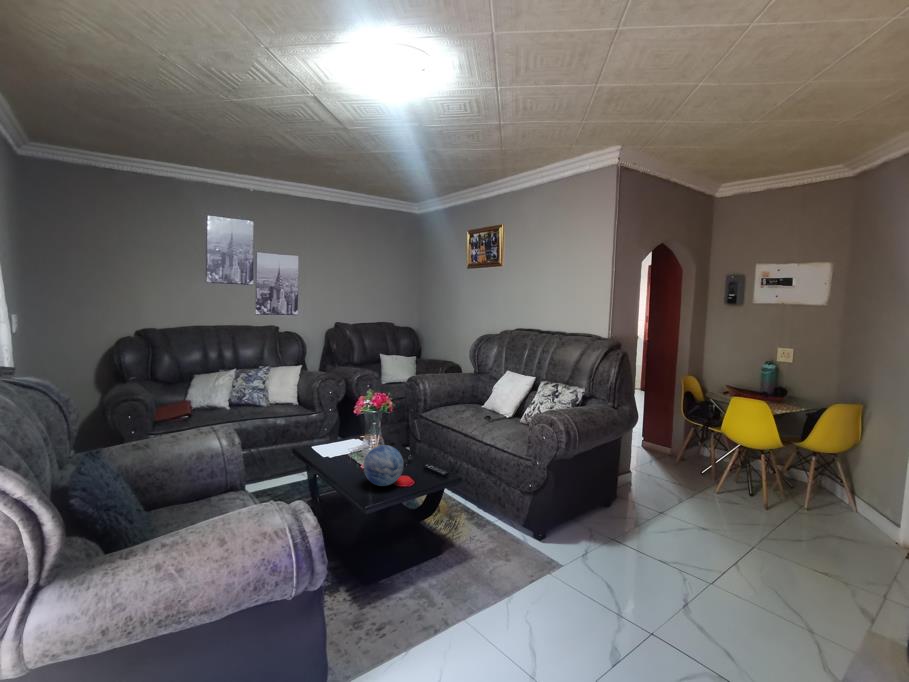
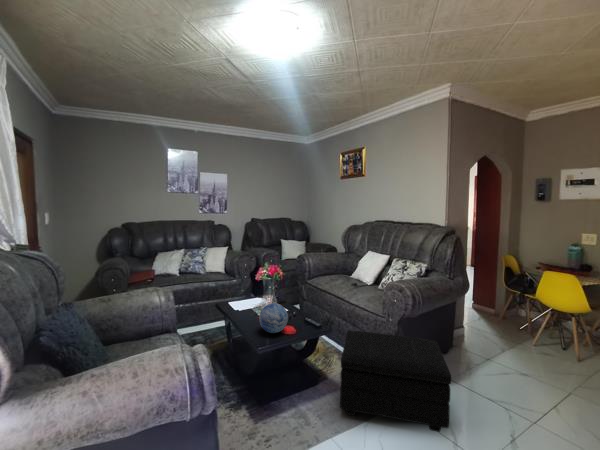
footstool: none [474,480,616,602] -> present [340,331,451,432]

